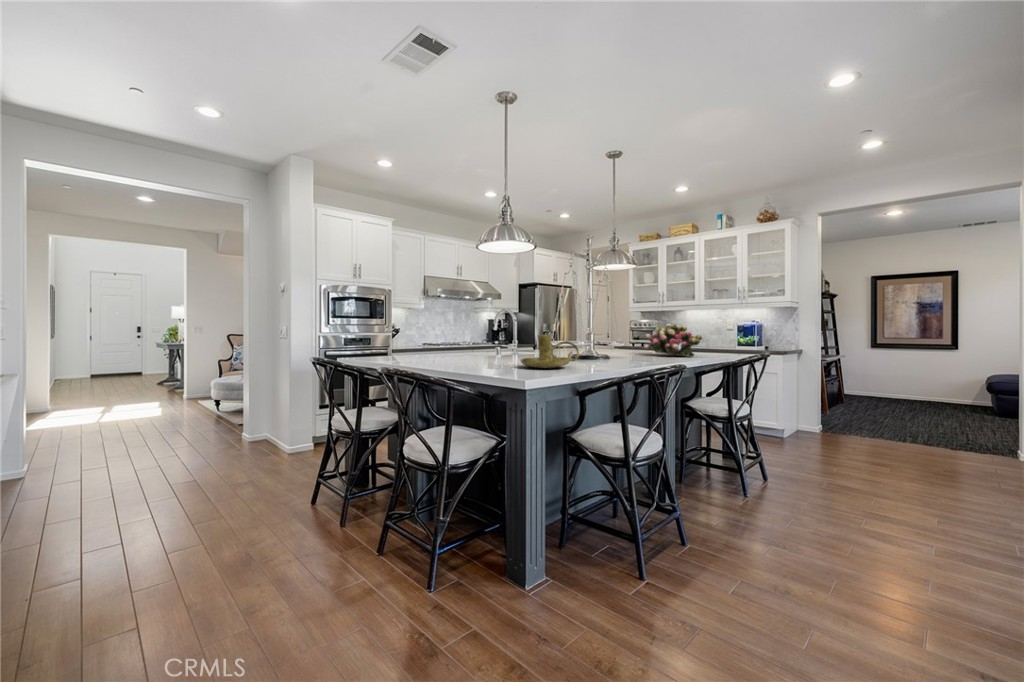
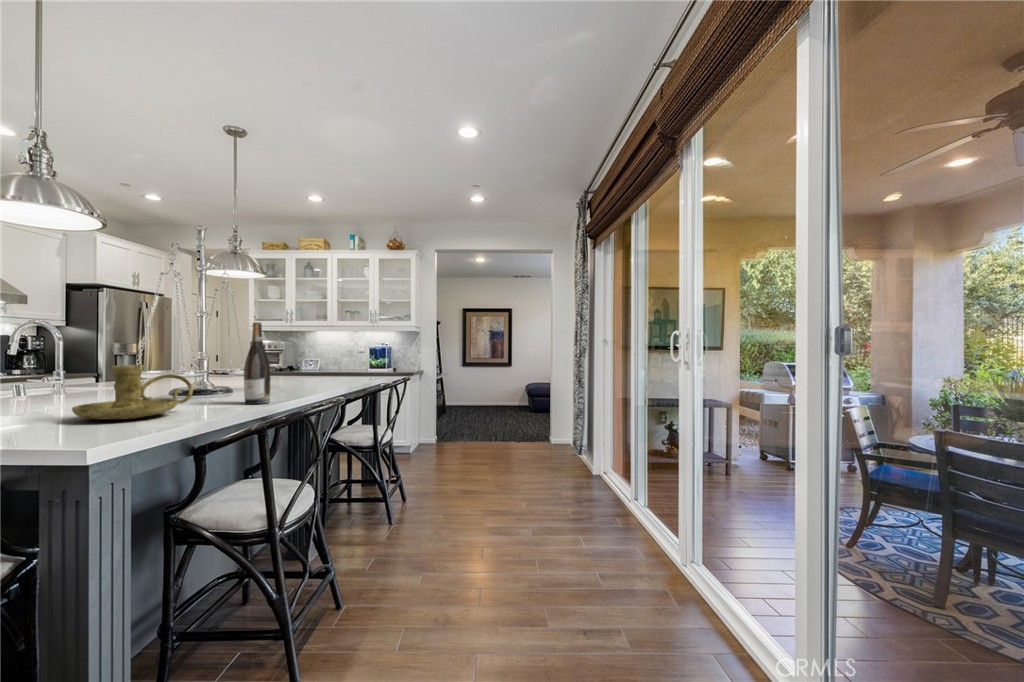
wine bottle: none [611,304,629,366] -> present [244,322,271,404]
flower arrangement: present [644,324,702,357] -> none [280,347,348,384]

